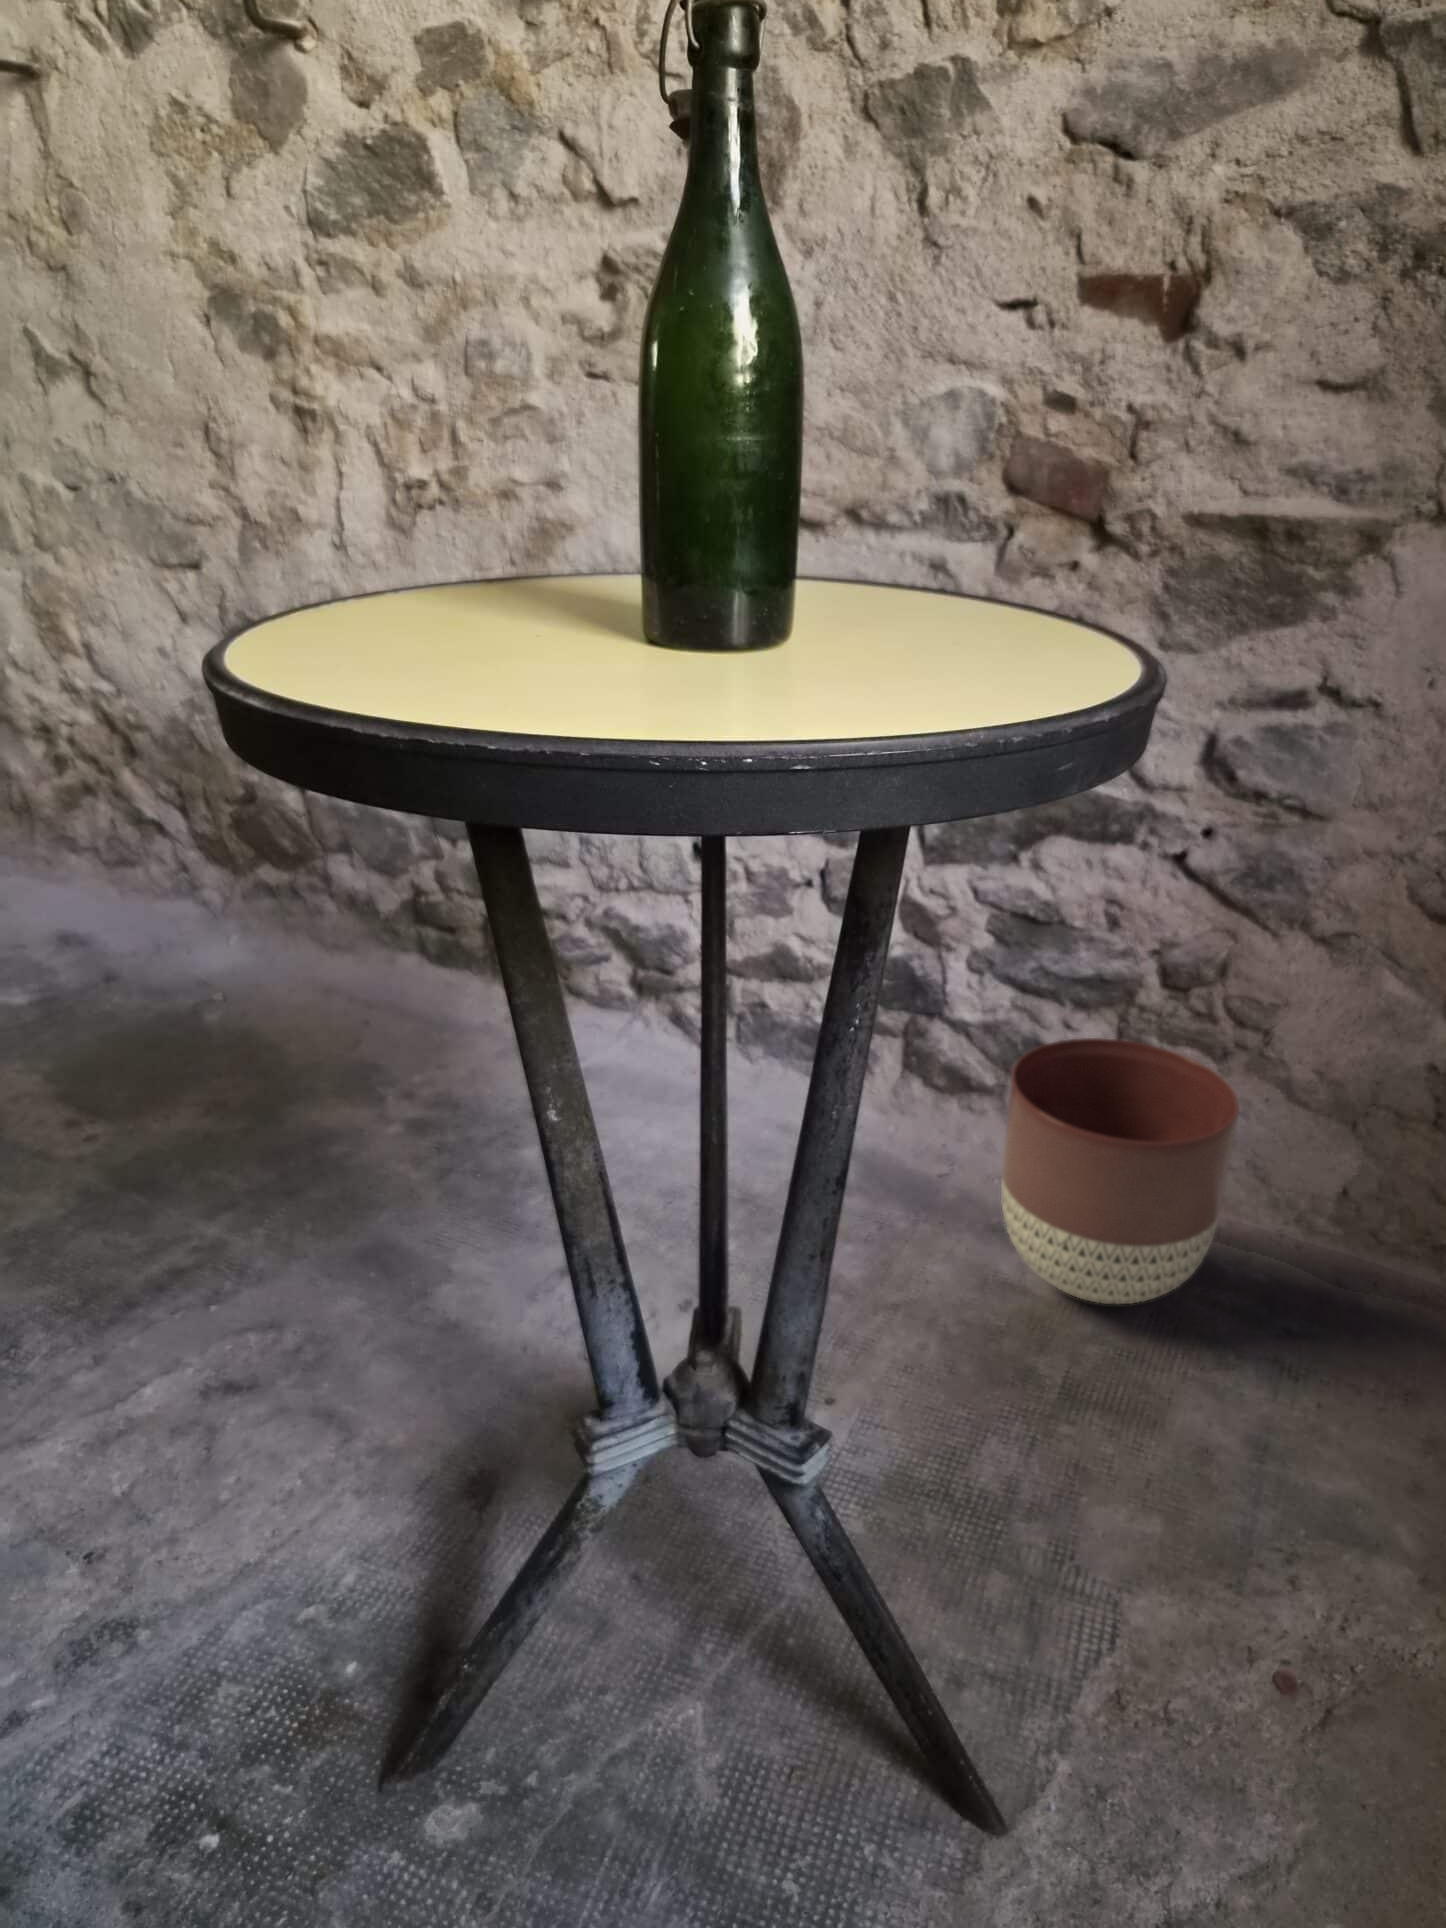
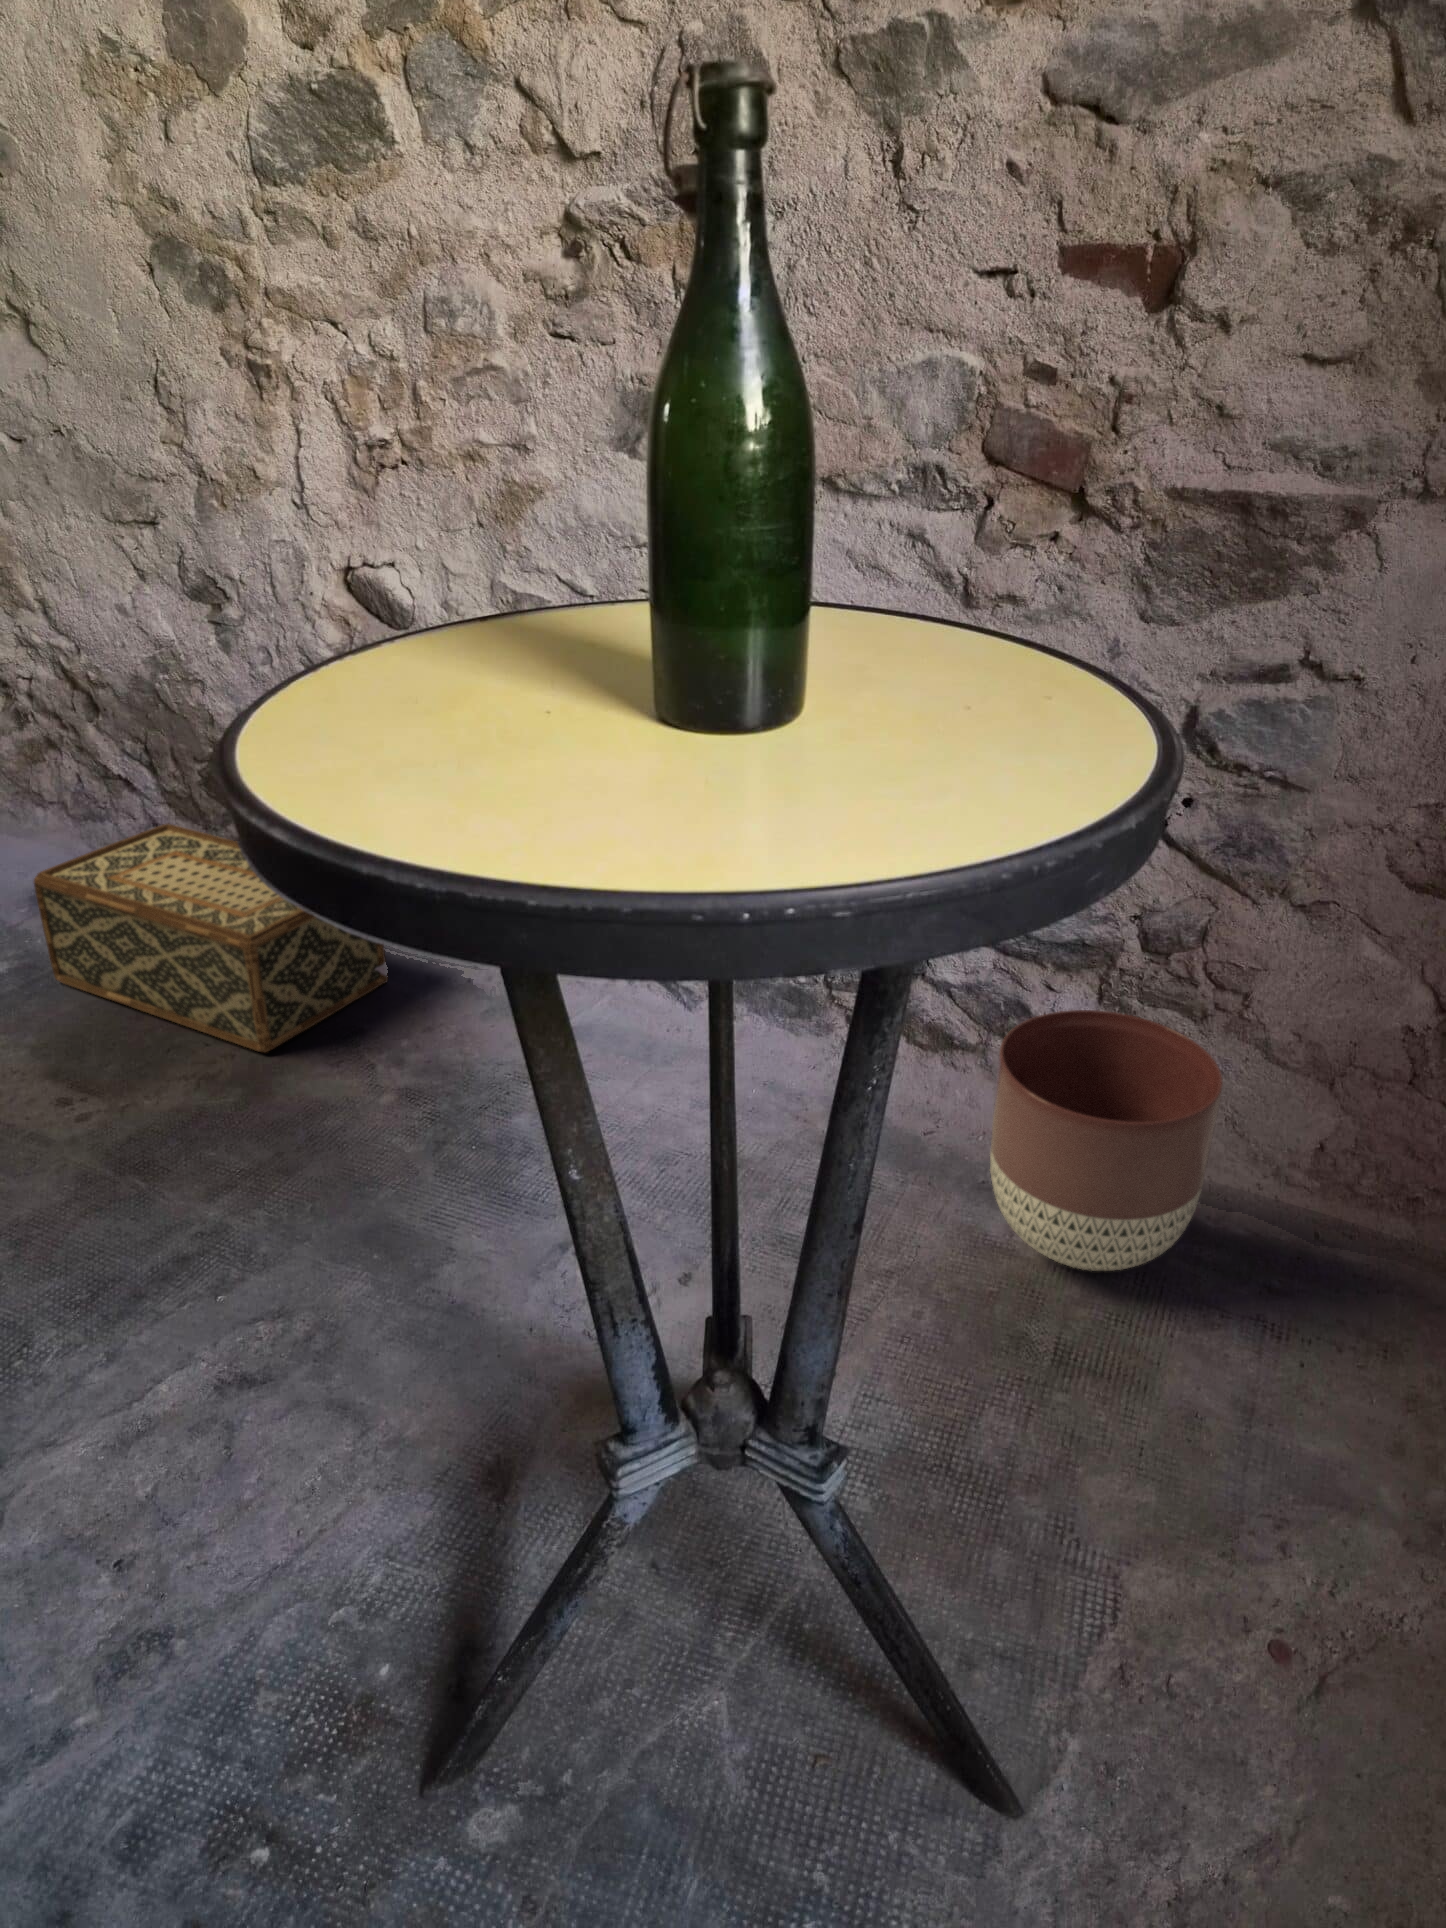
woven basket: none [64,853,407,1073] -> present [34,824,388,1052]

